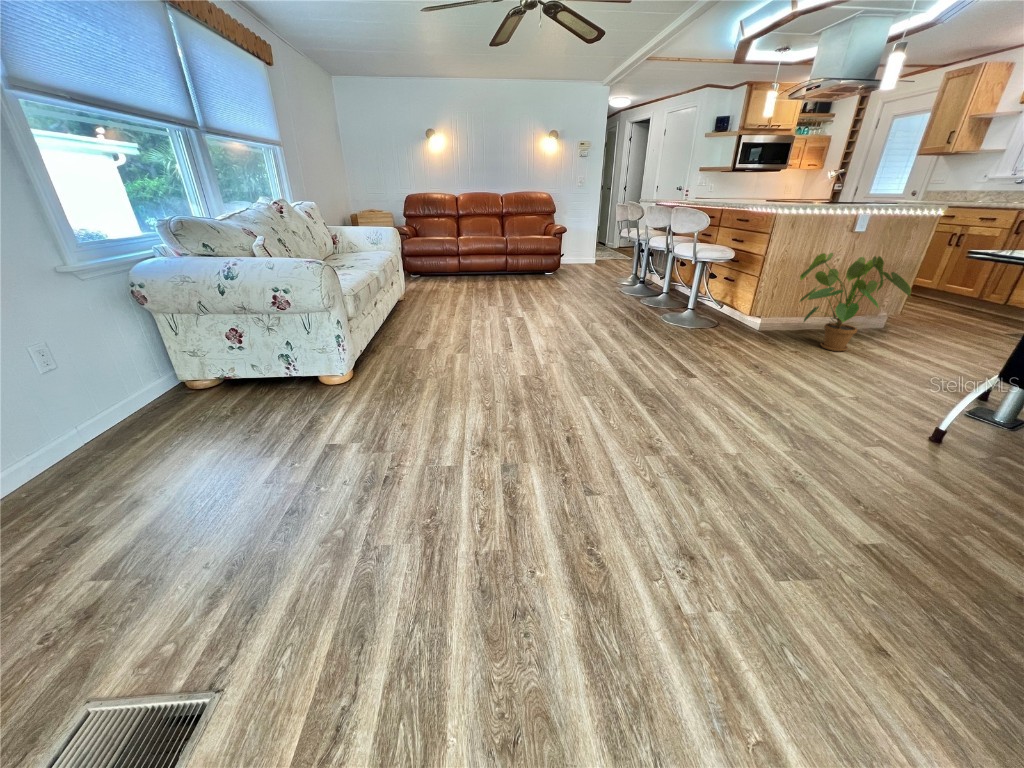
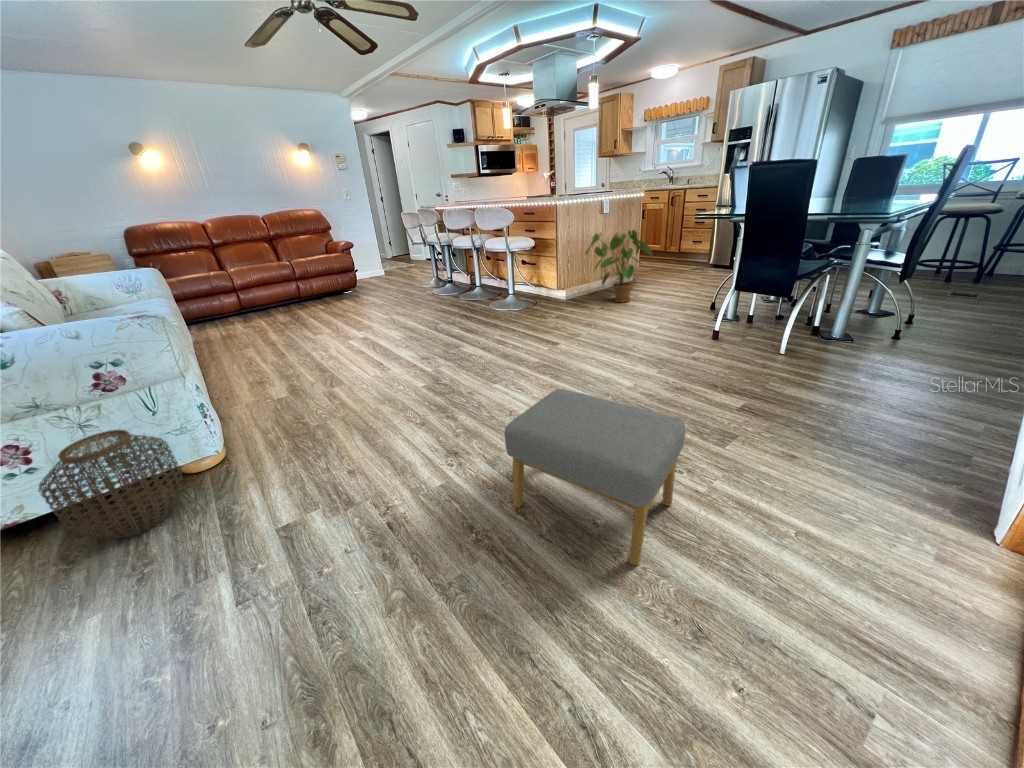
woven basket: none [228,337,308,411] -> present [39,430,183,539]
footstool: none [474,418,653,637] -> present [504,389,686,565]

